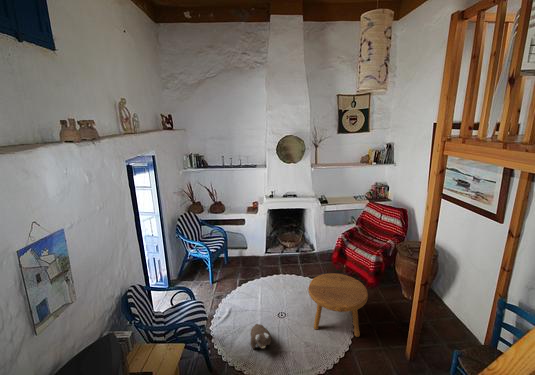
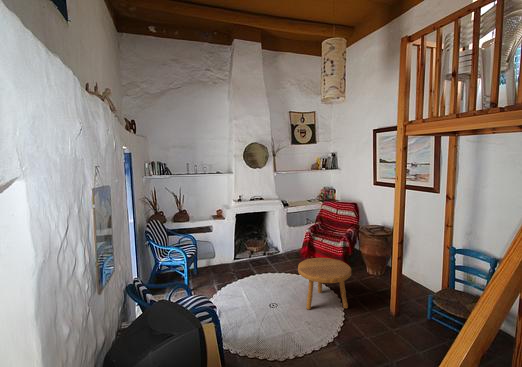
plush toy: present [251,324,271,349] -> none [252,310,276,334]

